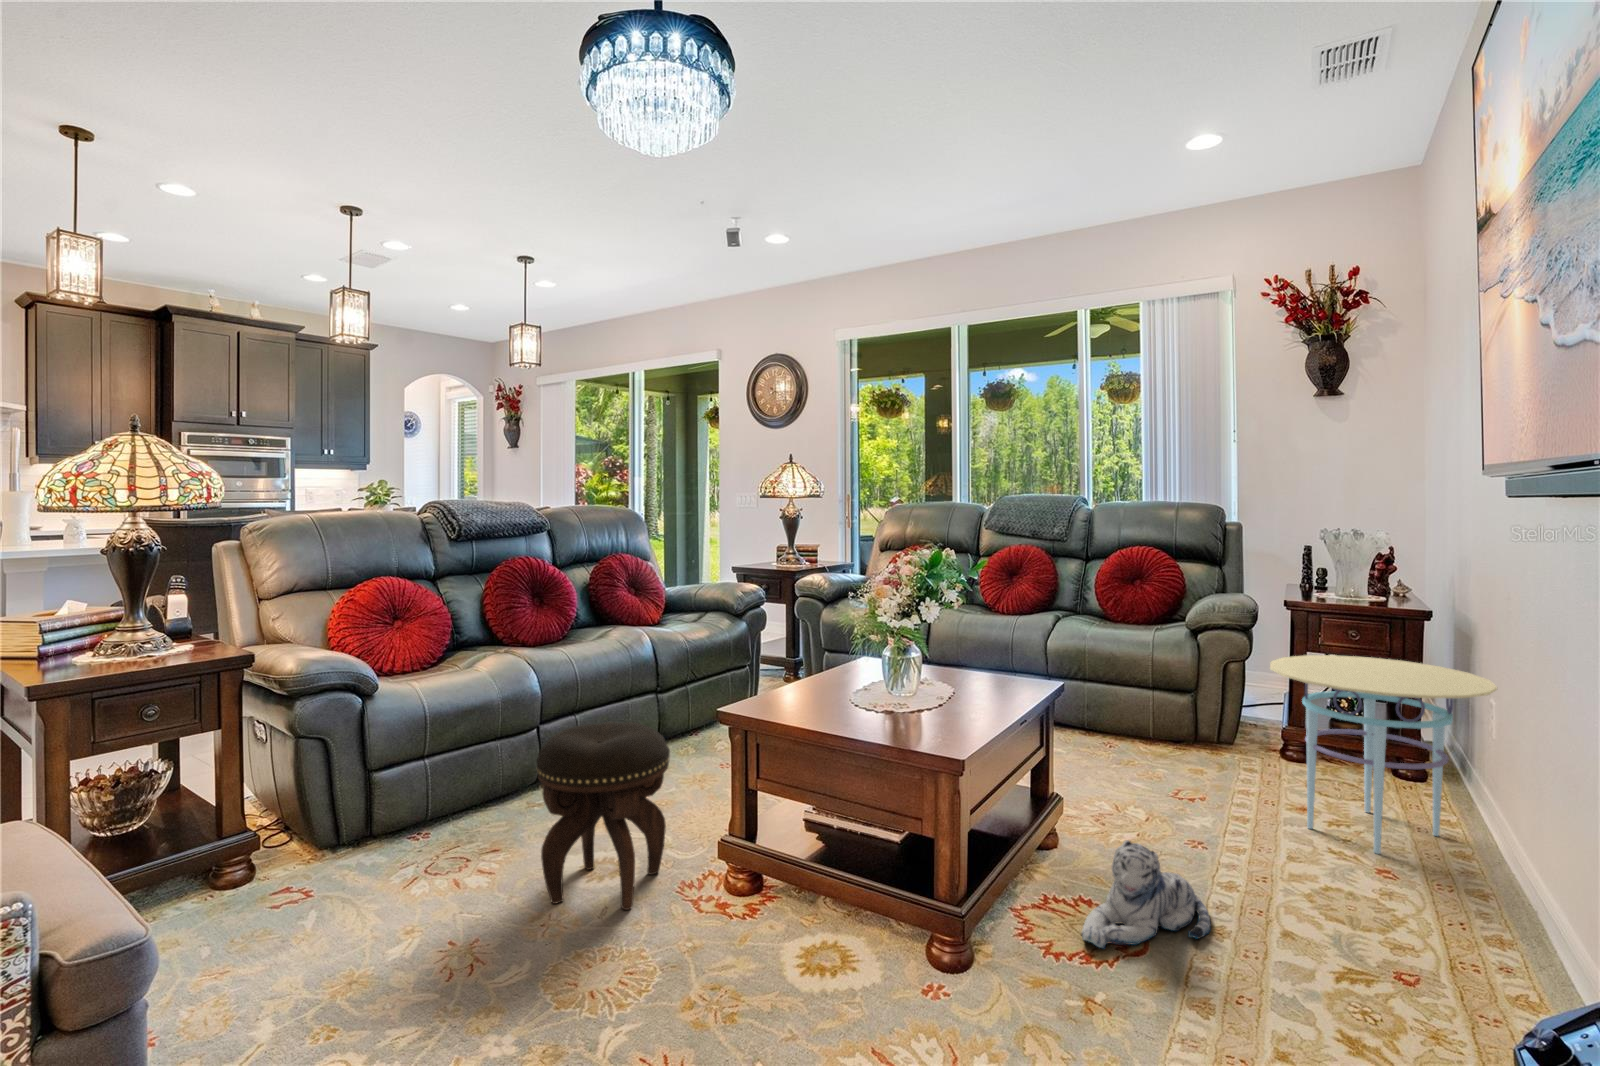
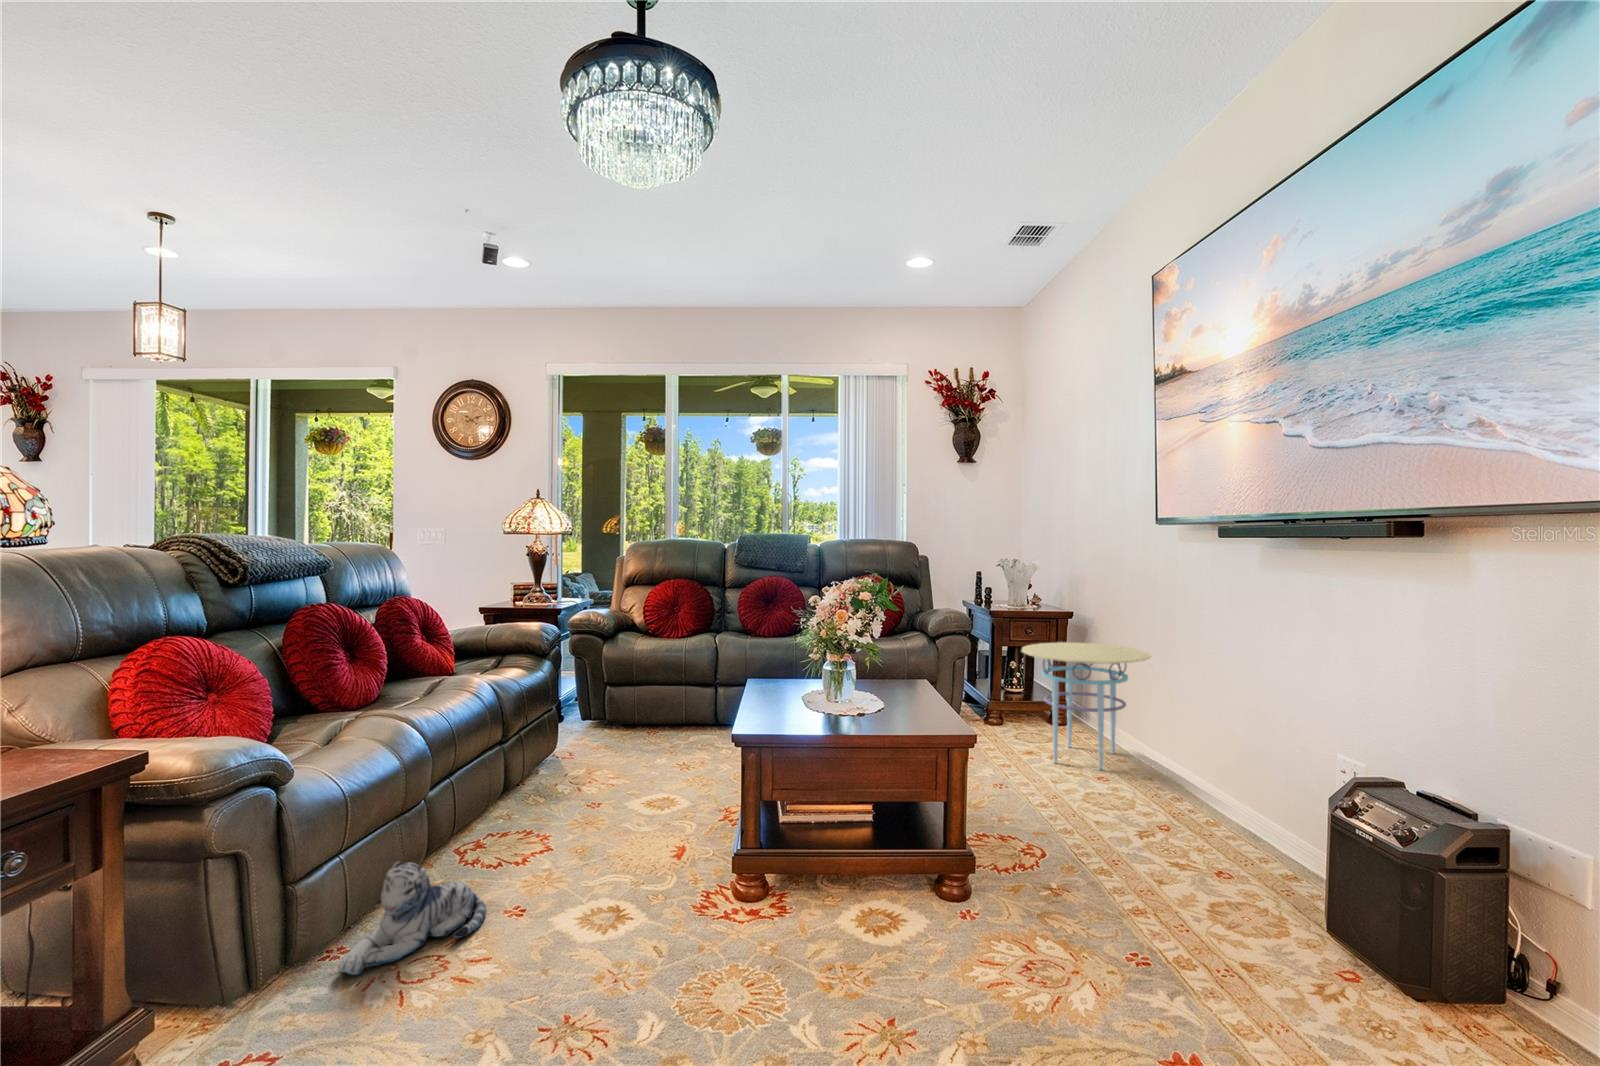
footstool: present [537,722,670,910] -> none [576,761,712,965]
plush toy: present [1081,840,1211,948] -> present [338,862,486,975]

